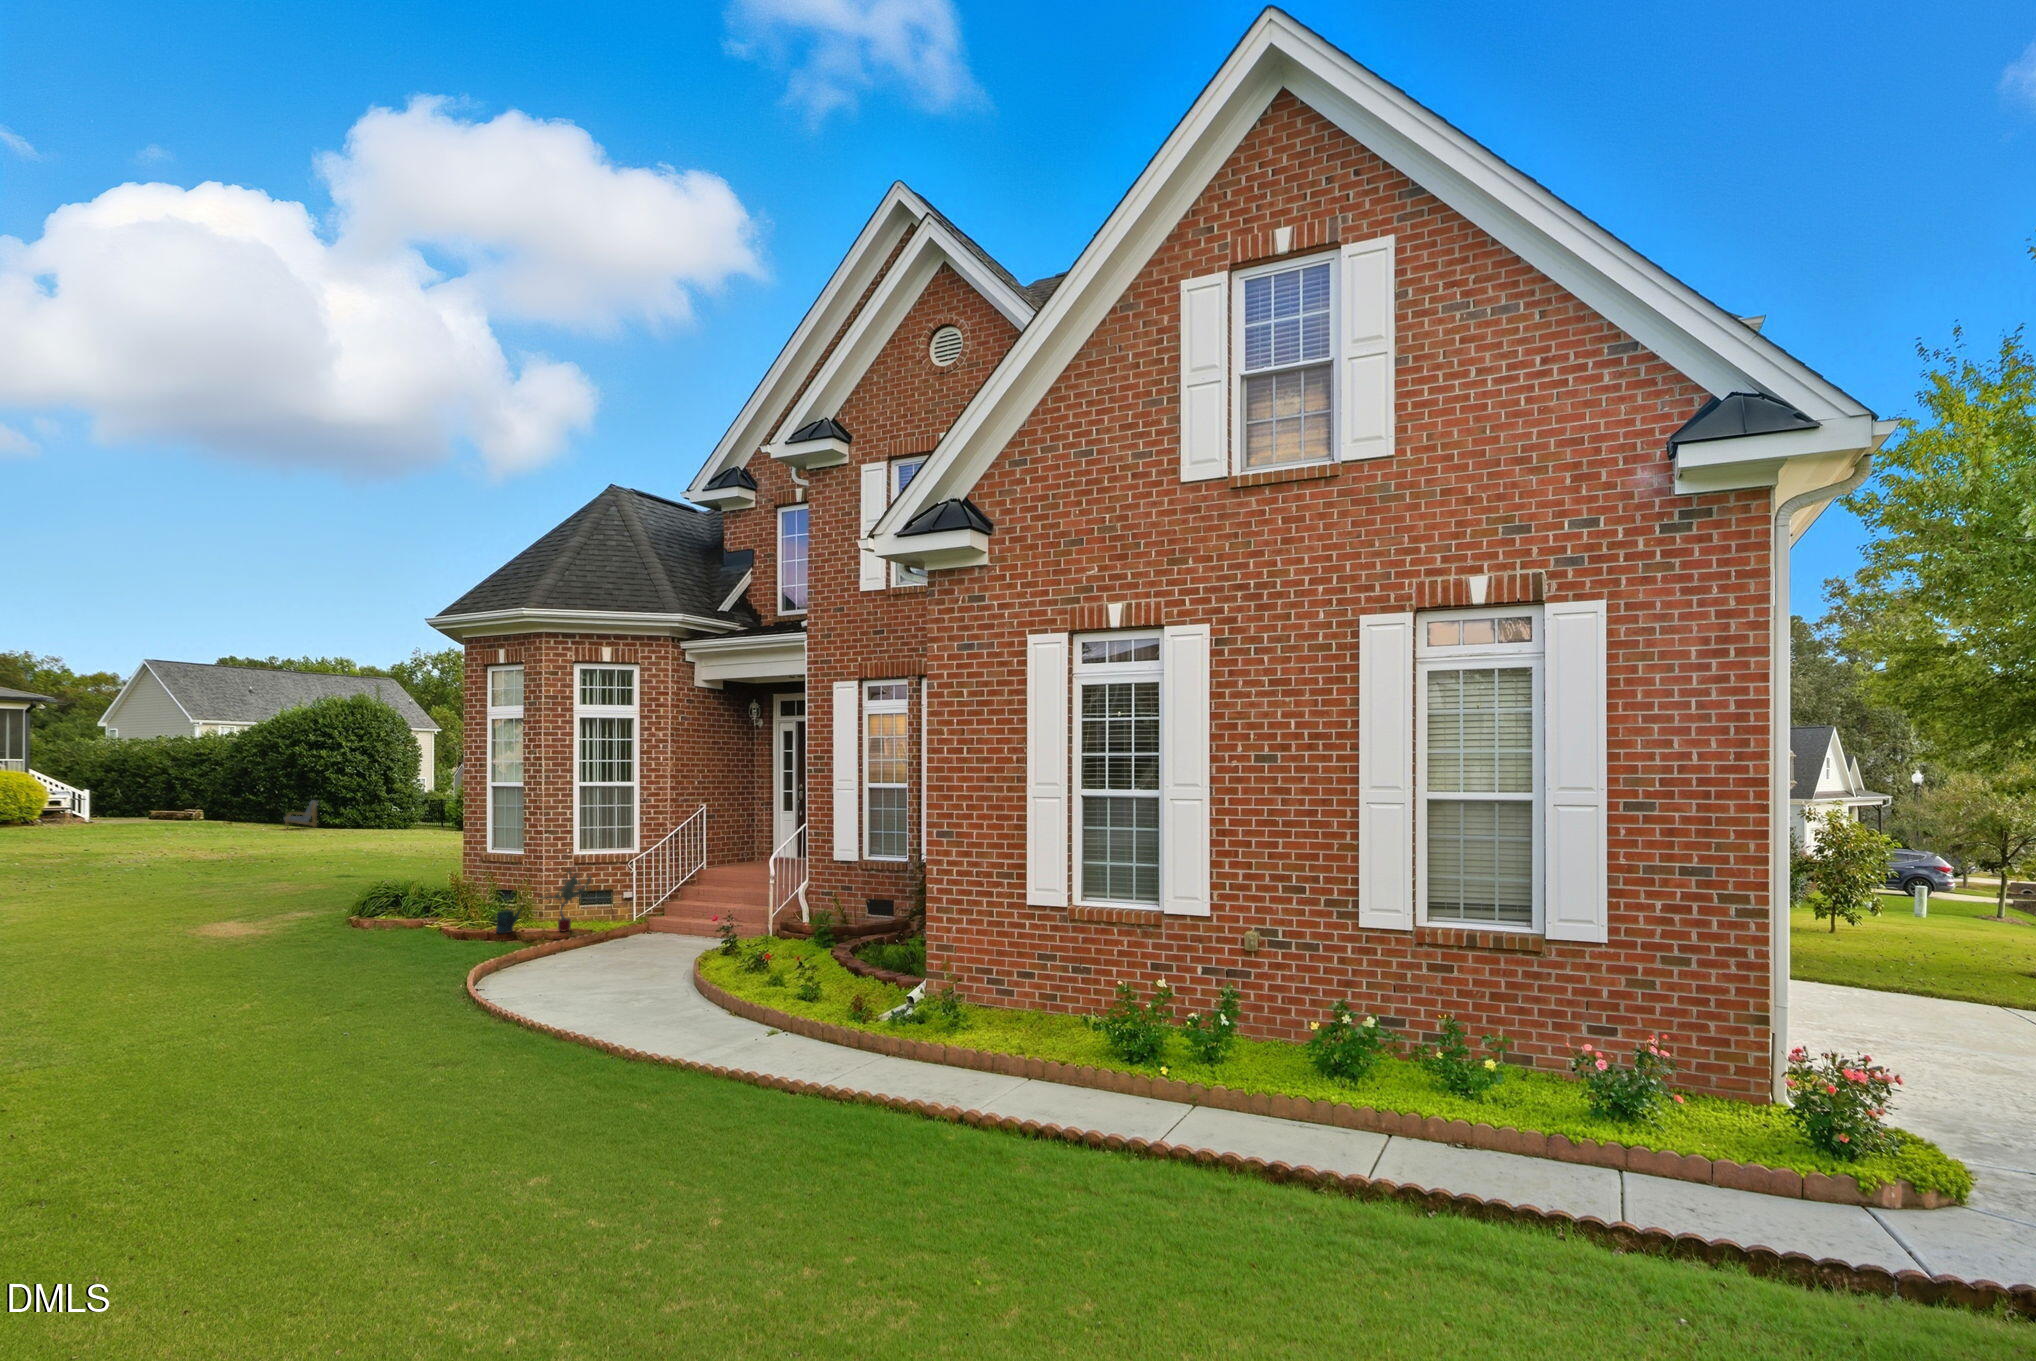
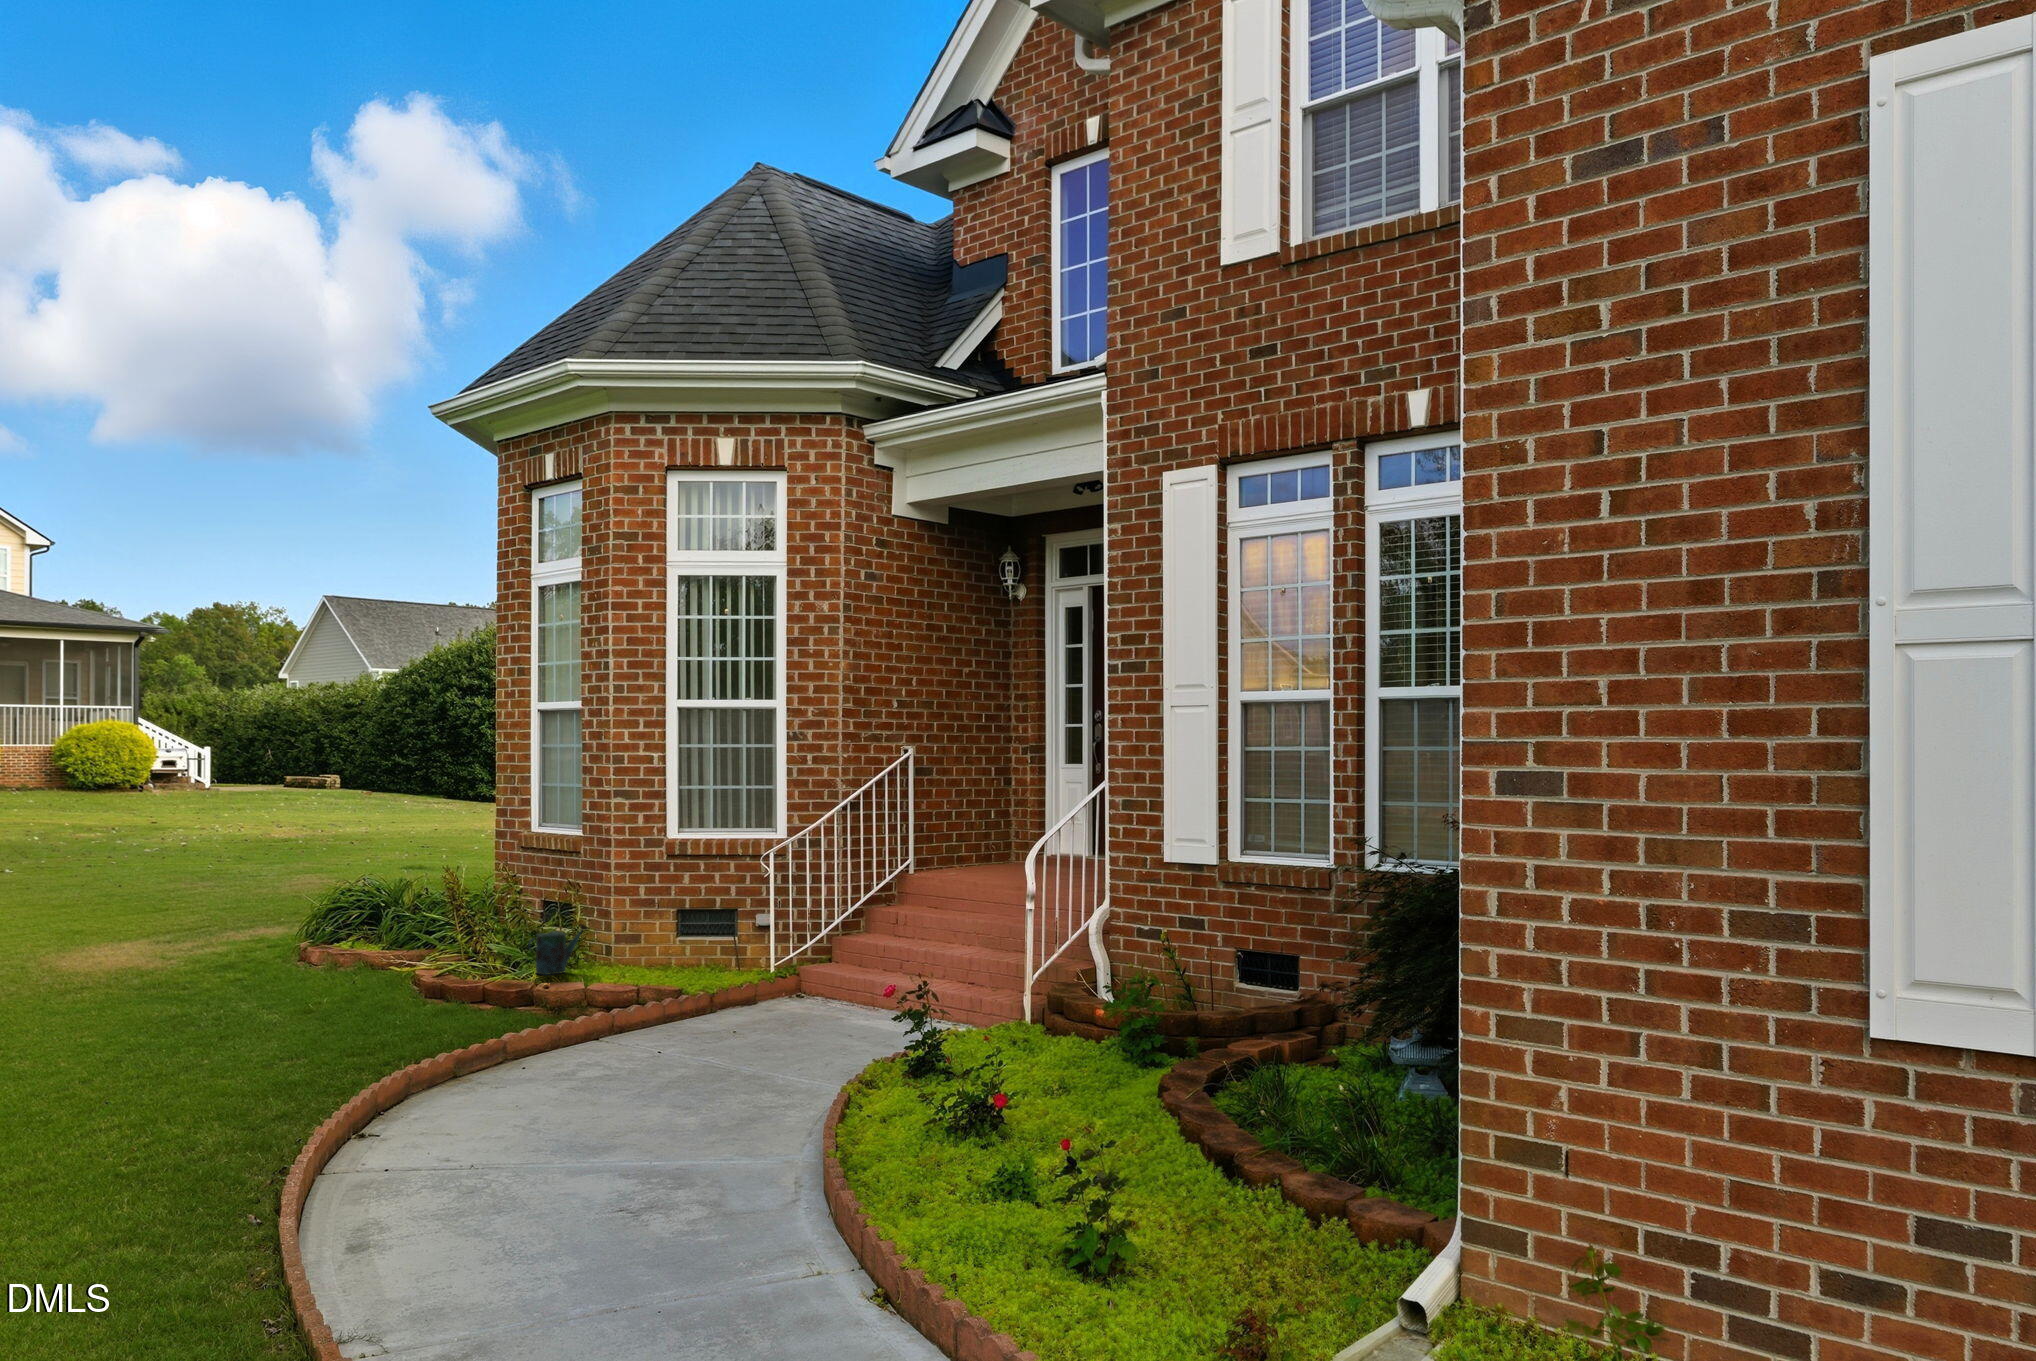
armchair: present [284,800,318,828] -> none [385,756,429,797]
potted tree: present [540,868,591,932] -> none [604,858,700,979]

